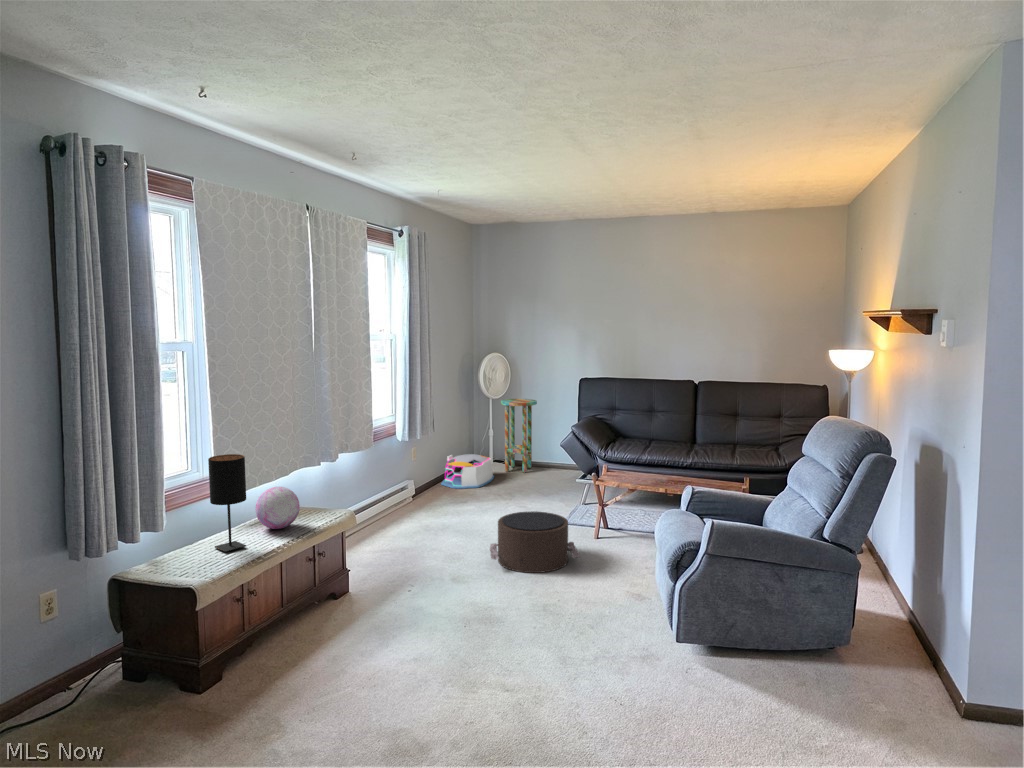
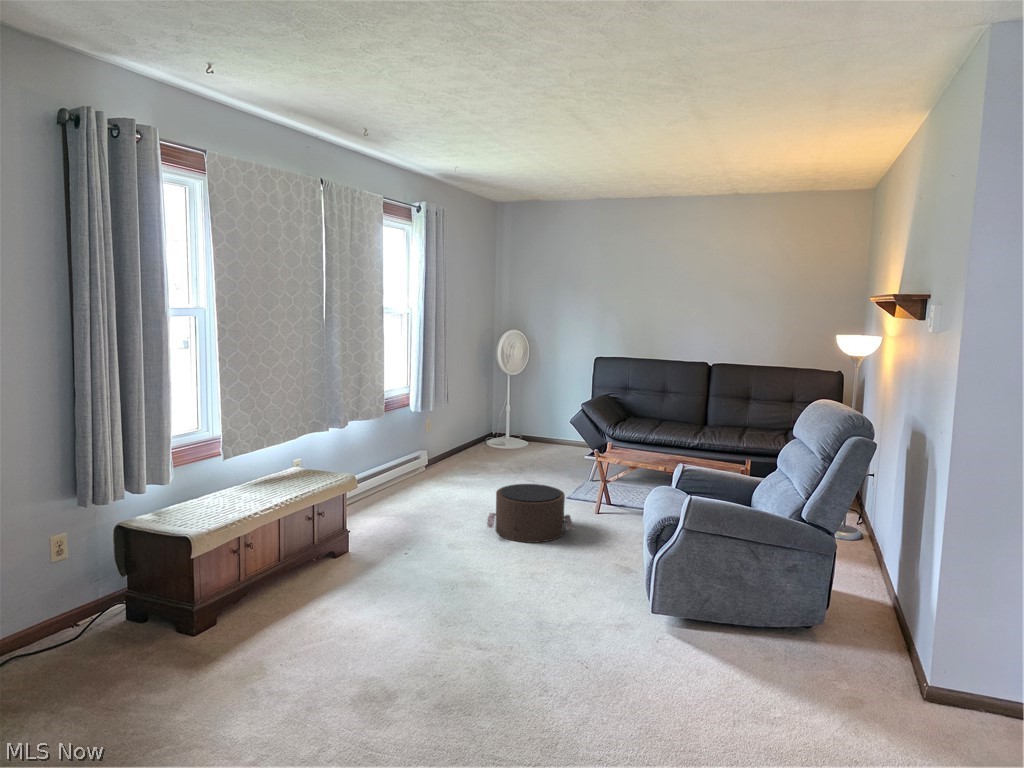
side table: present [501,399,537,473] -> none [517,376,553,448]
table lamp: present [208,454,246,552] -> none [212,415,247,507]
storage bin: present [441,454,494,489] -> none [455,428,508,461]
decorative orb: present [255,487,300,529] -> none [259,448,301,488]

